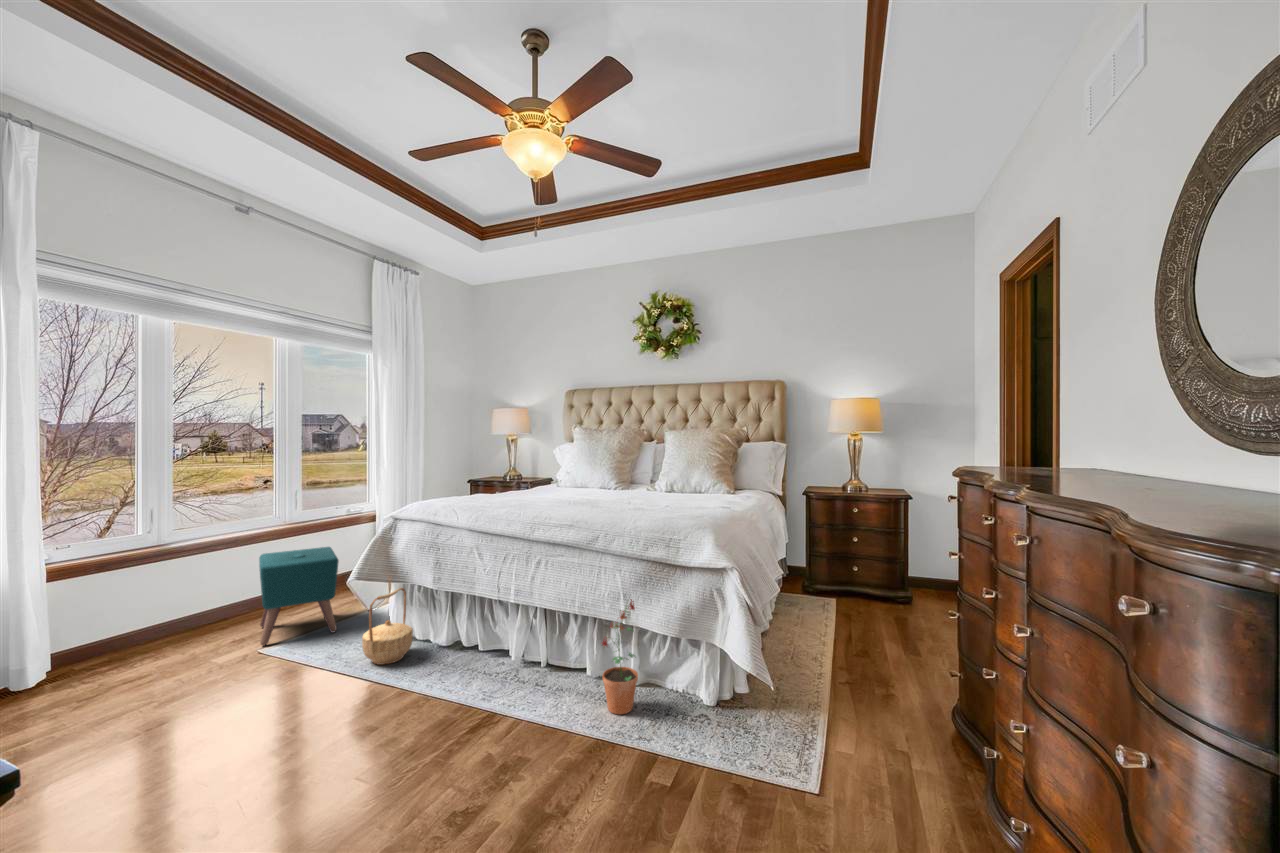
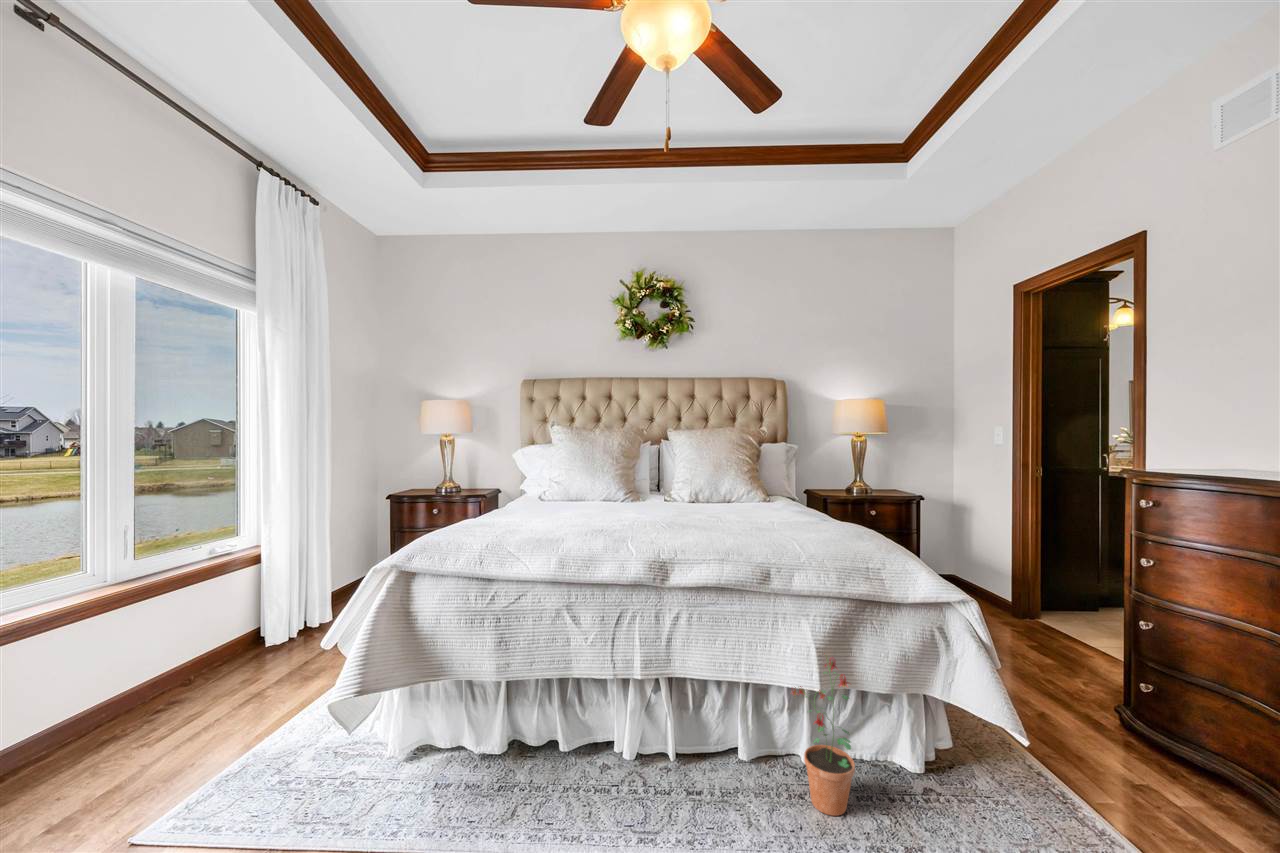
ottoman: present [259,547,339,646] -> none [105,616,280,821]
basket: present [362,588,413,665] -> none [375,674,456,811]

